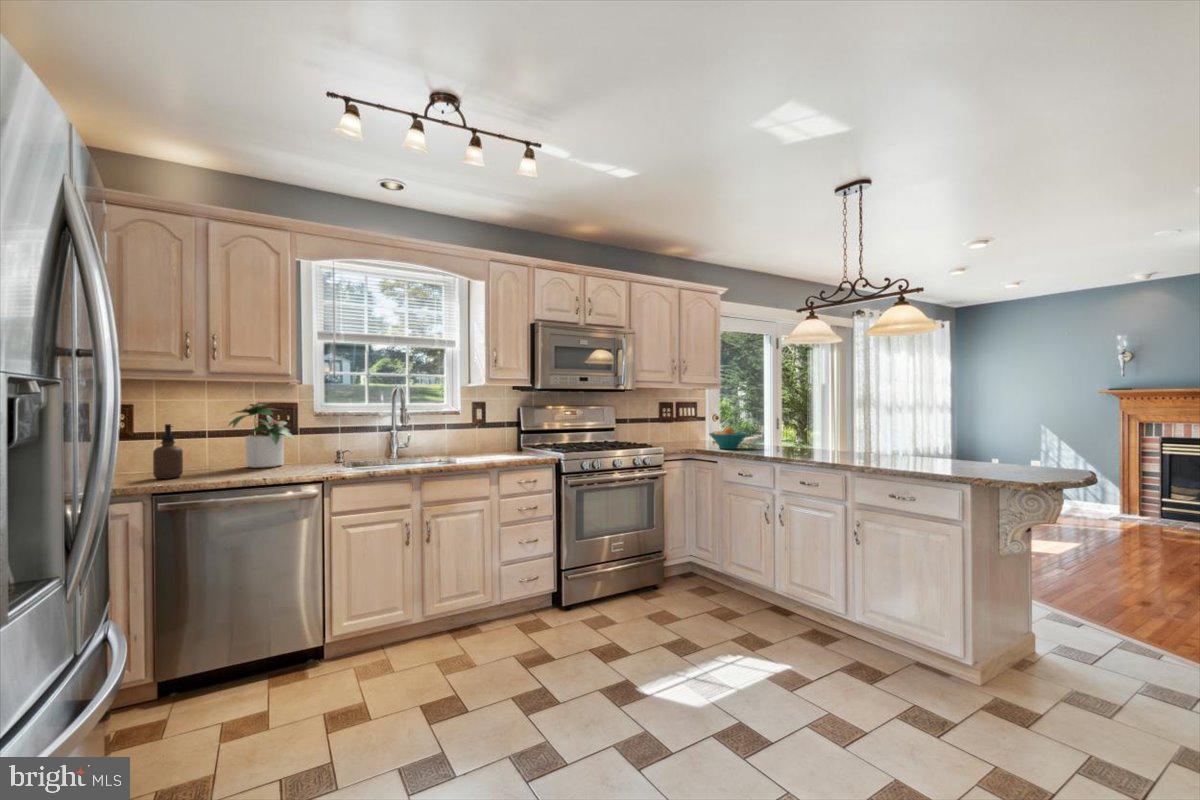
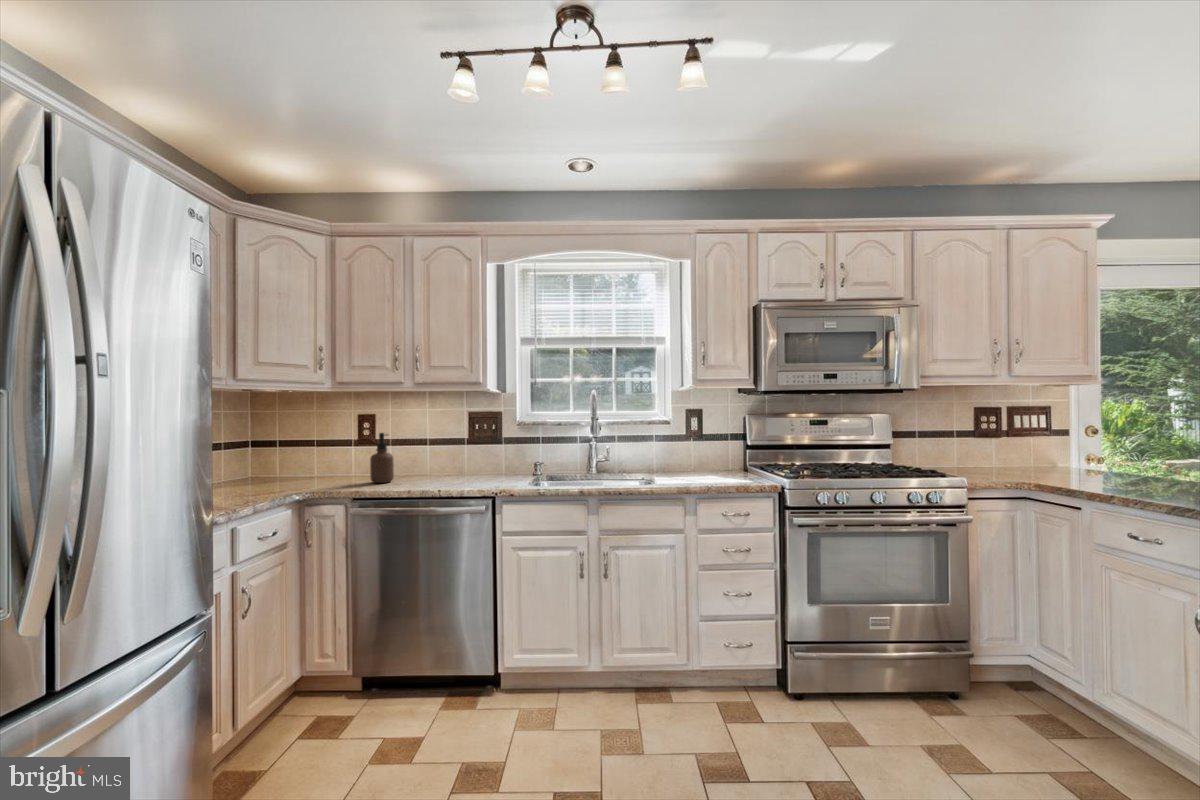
potted plant: present [229,402,295,468] -> none [437,411,496,476]
fruit bowl: present [709,427,747,449] -> none [1065,450,1158,490]

